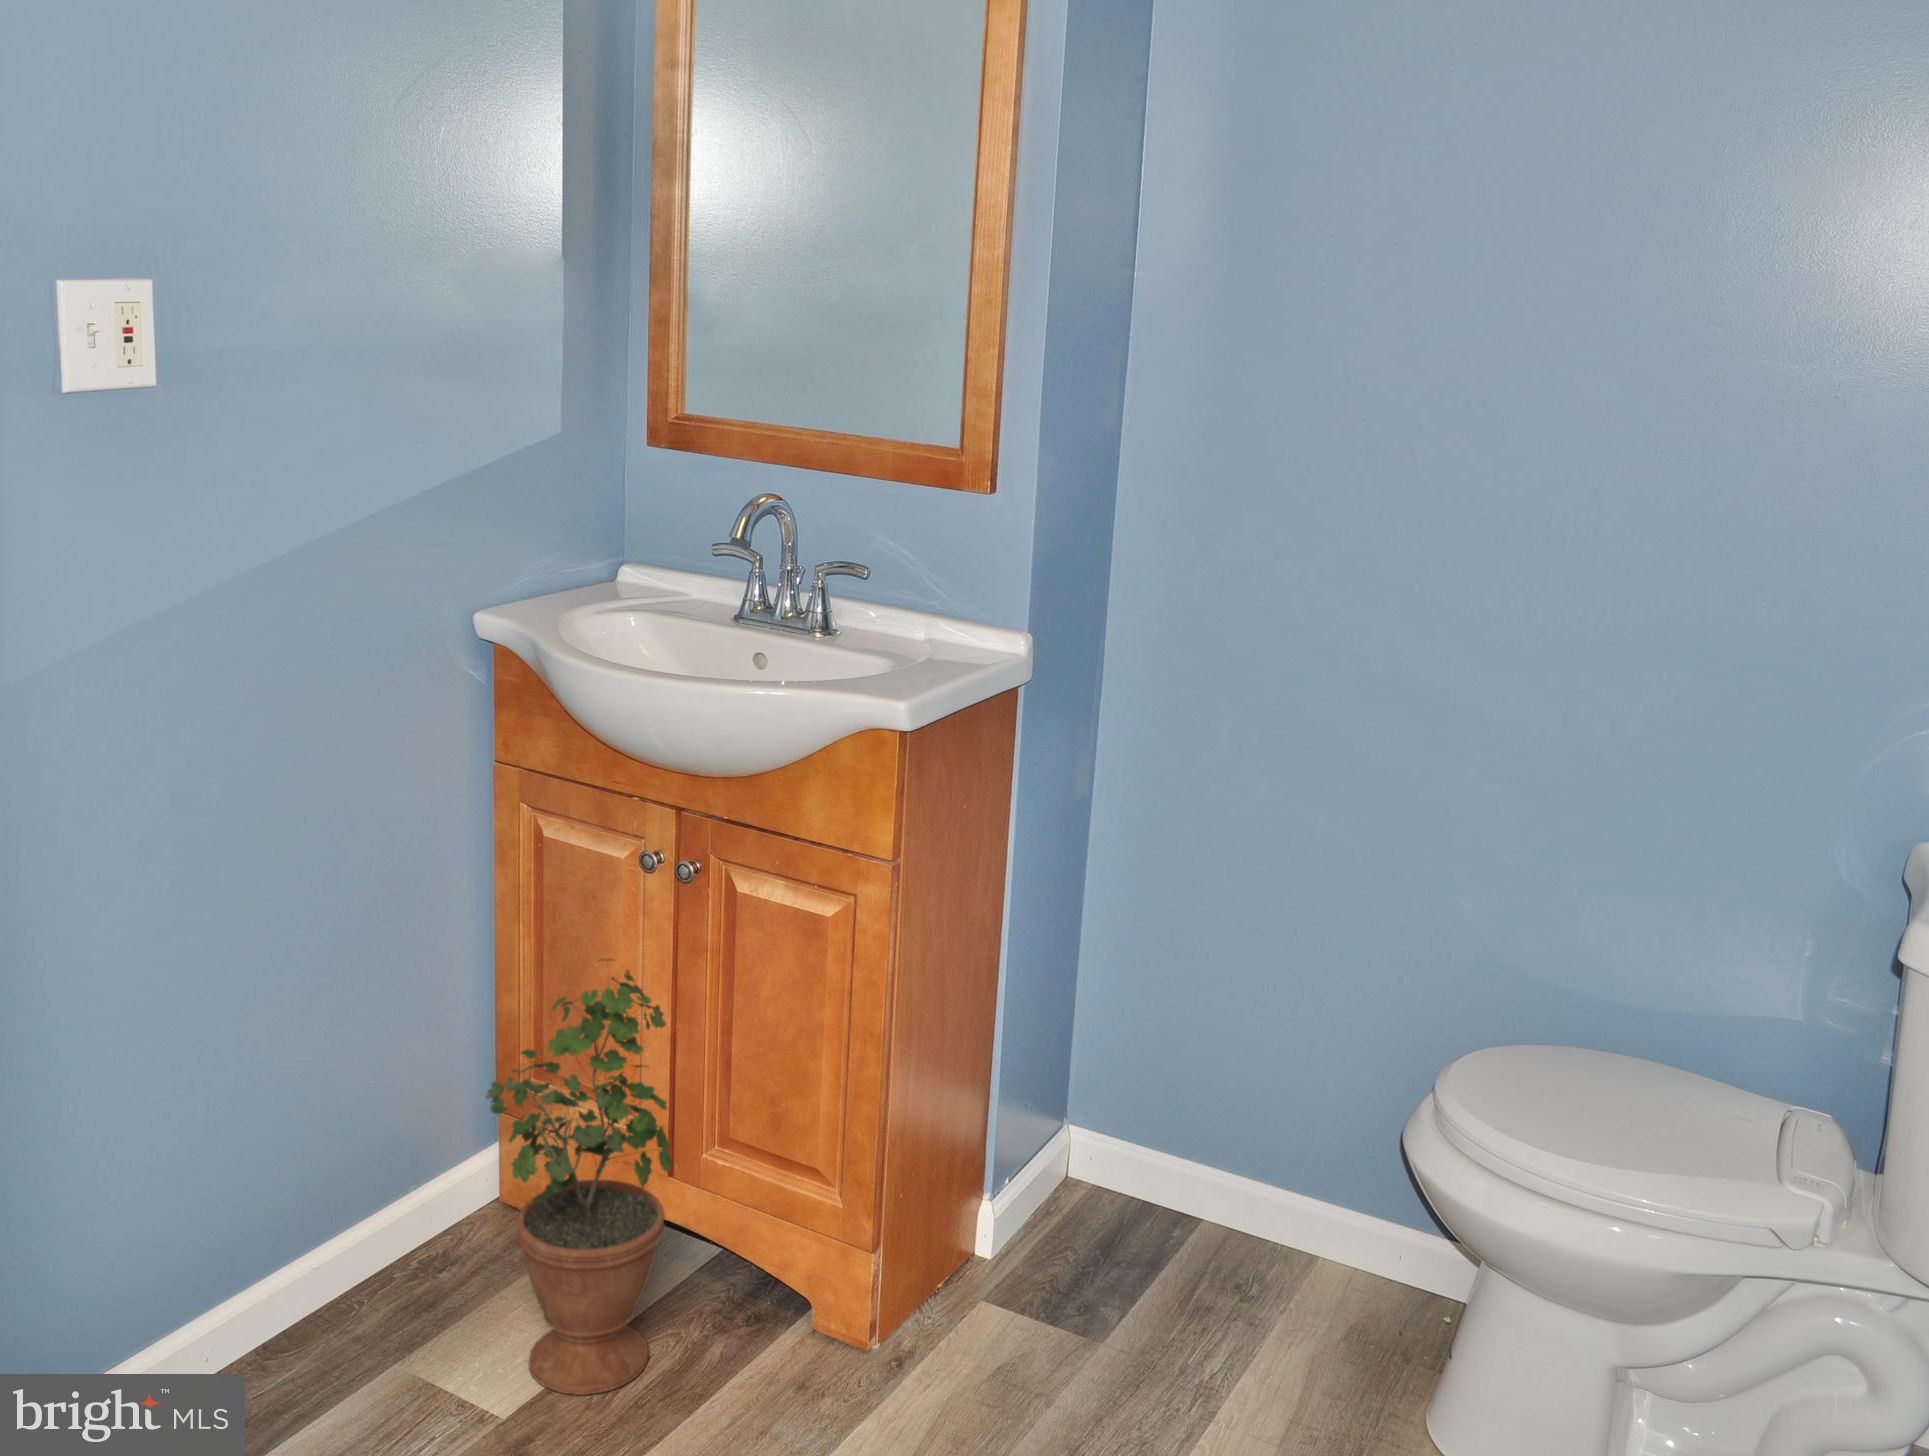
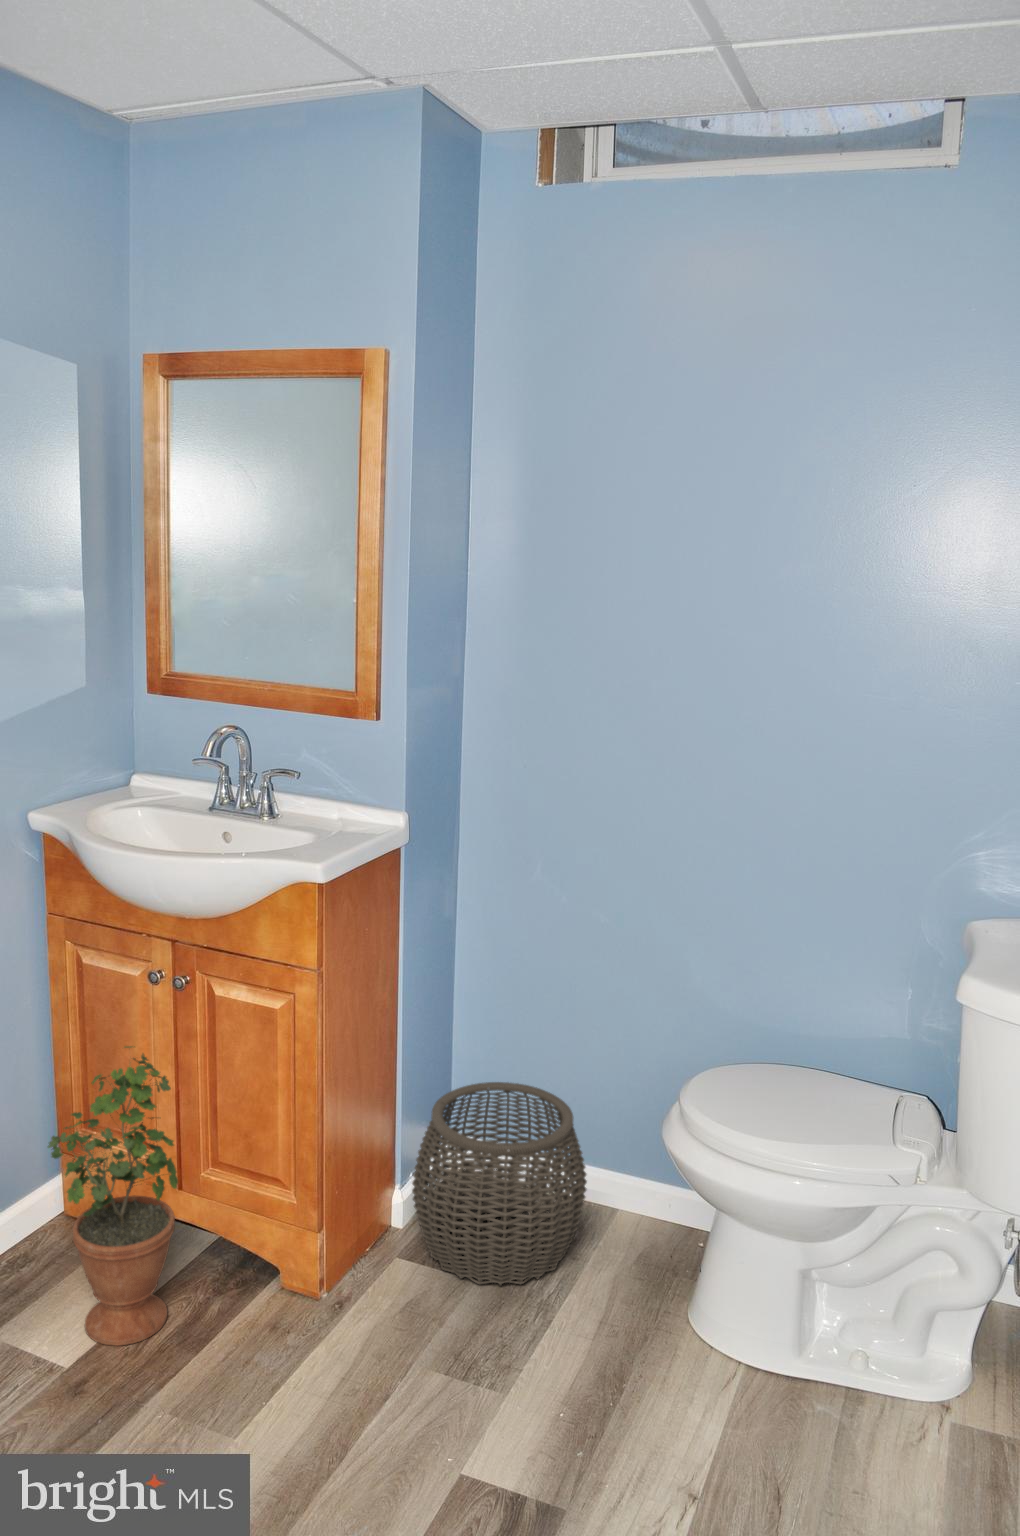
woven basket: none [1011,1050,1275,1352] -> present [412,1082,587,1286]

